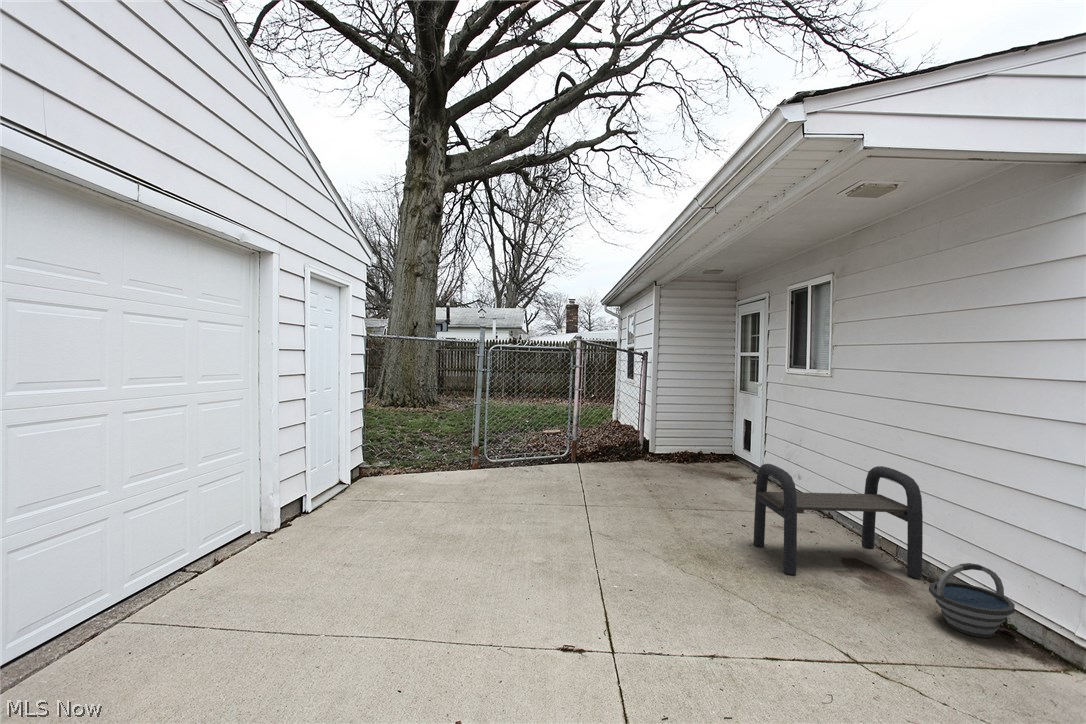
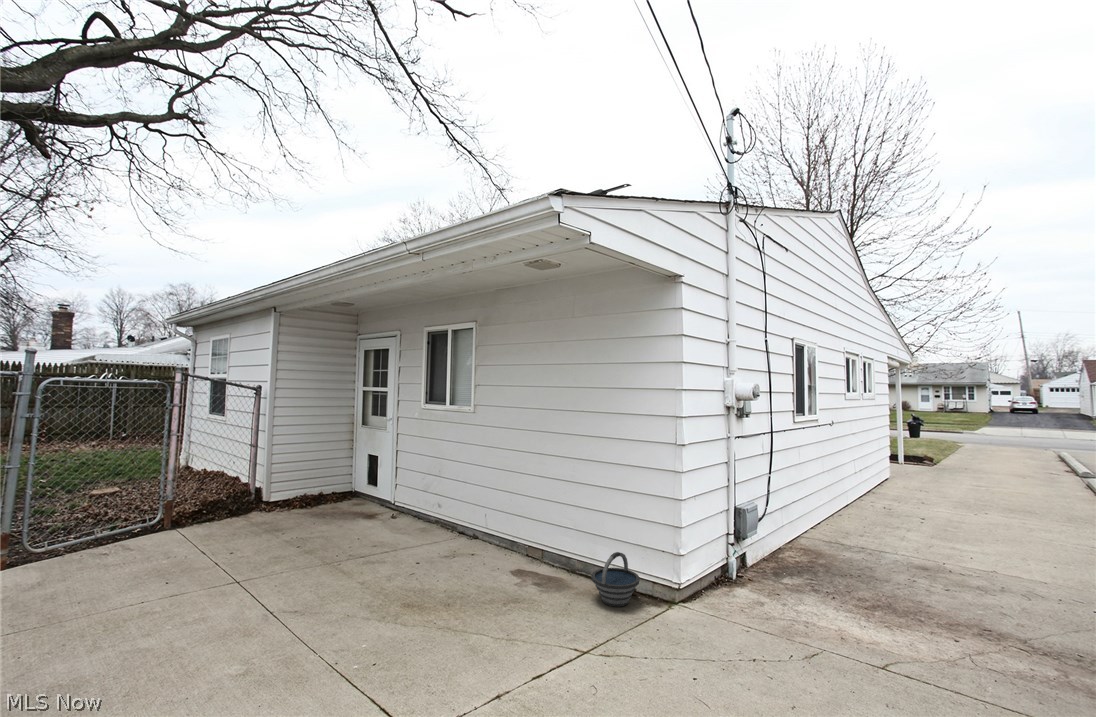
bench: present [753,464,923,578] -> none [442,487,566,605]

